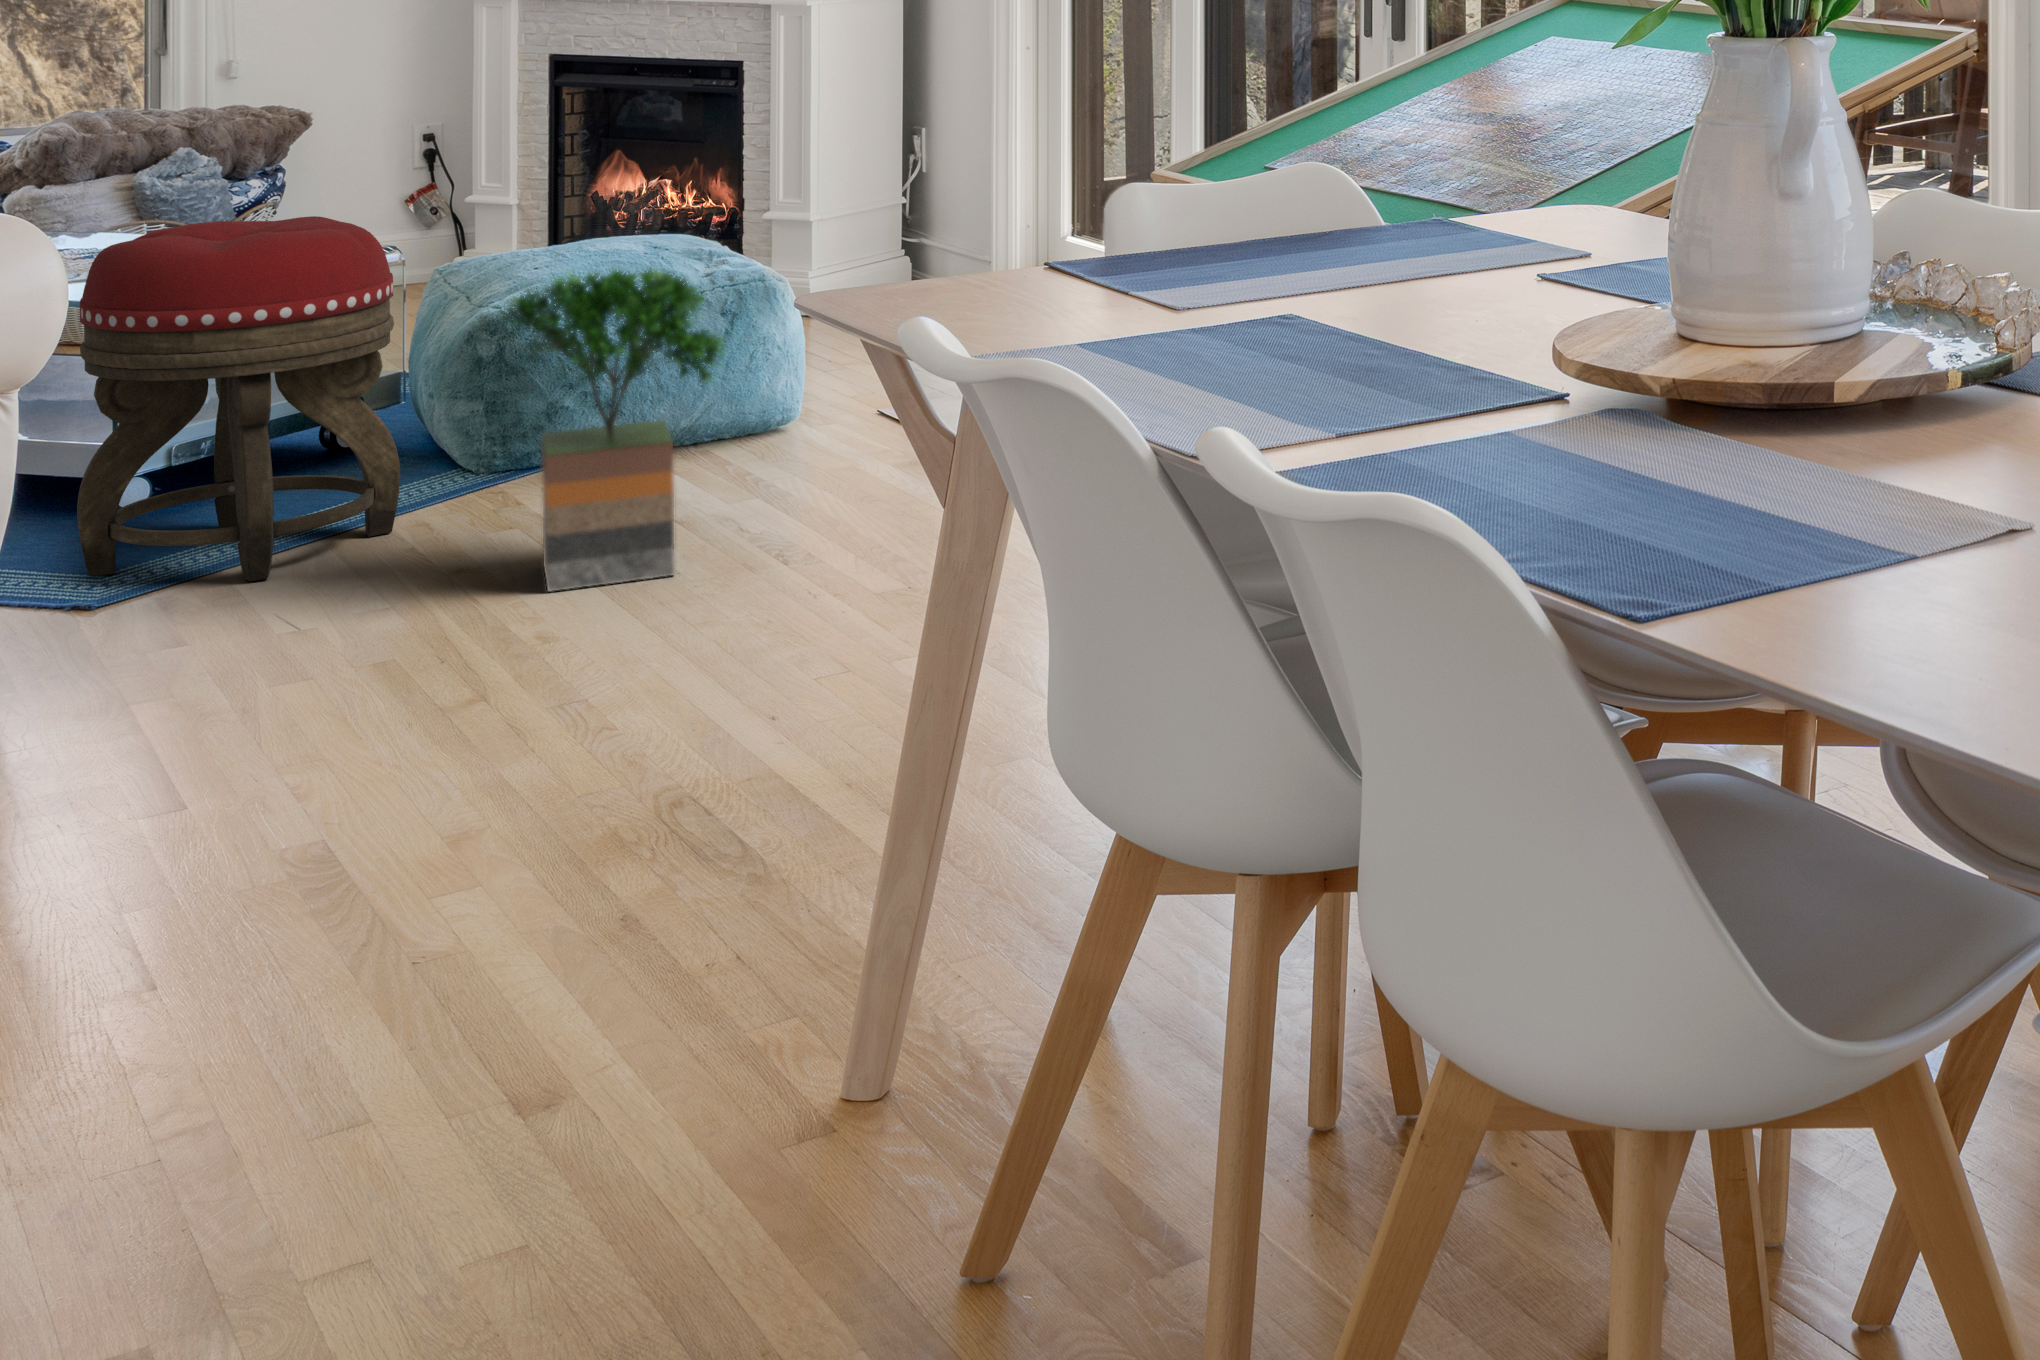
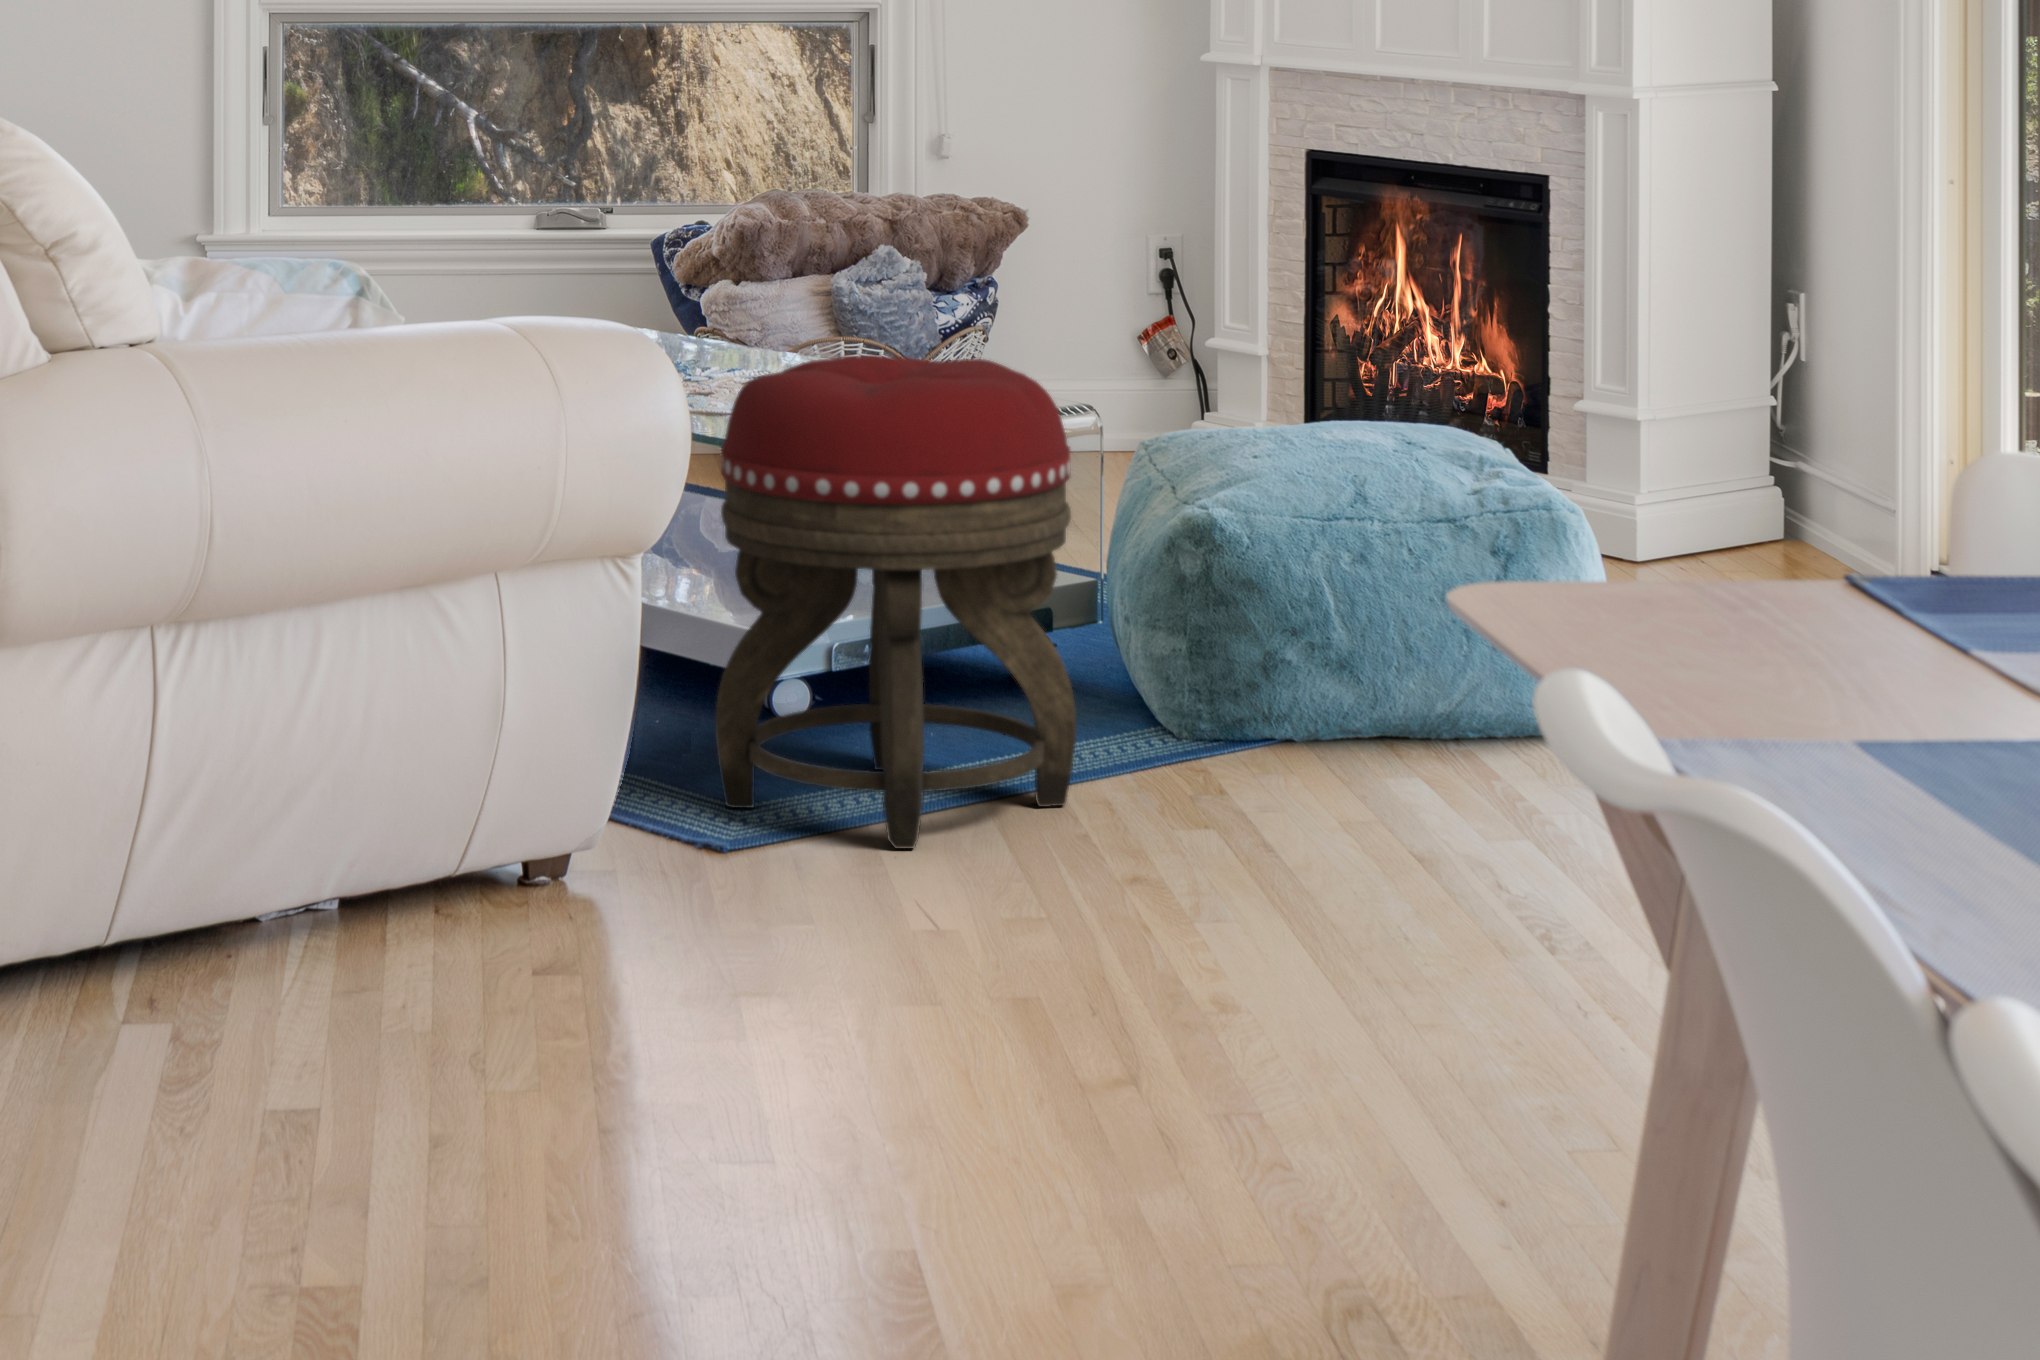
potted tree: present [498,269,725,591] -> none [1180,470,1488,942]

